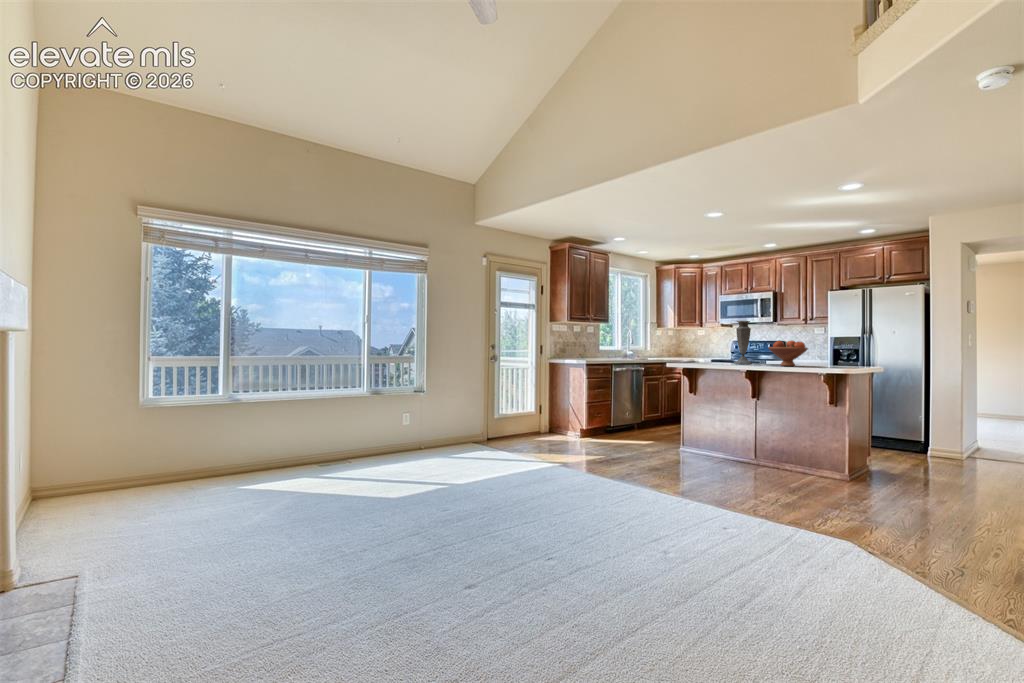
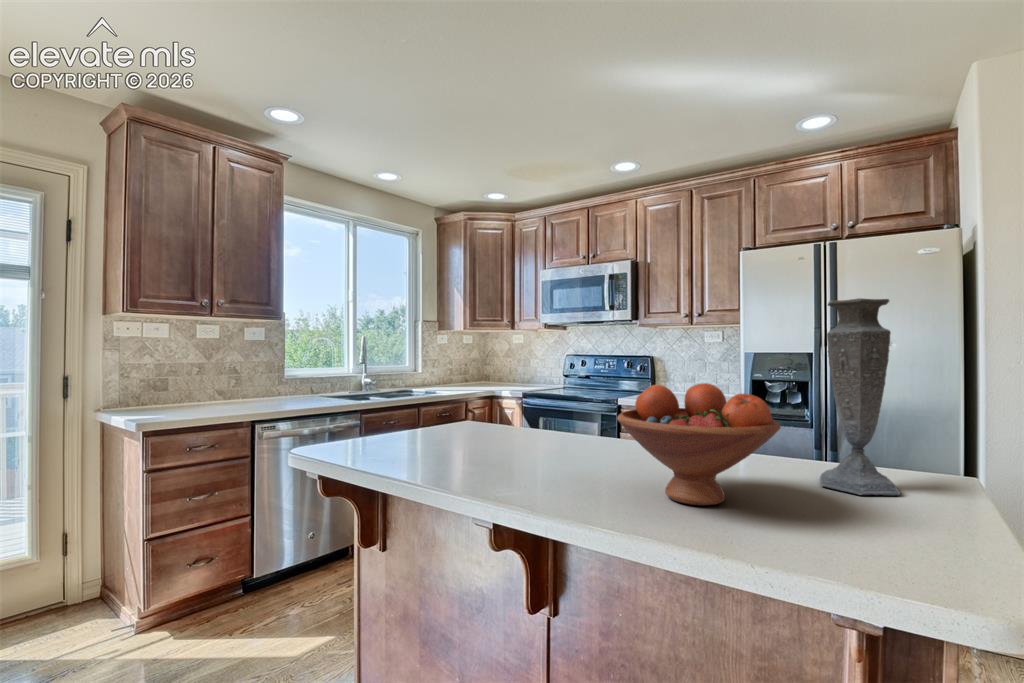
vase: present [735,321,752,364] -> present [820,298,900,495]

